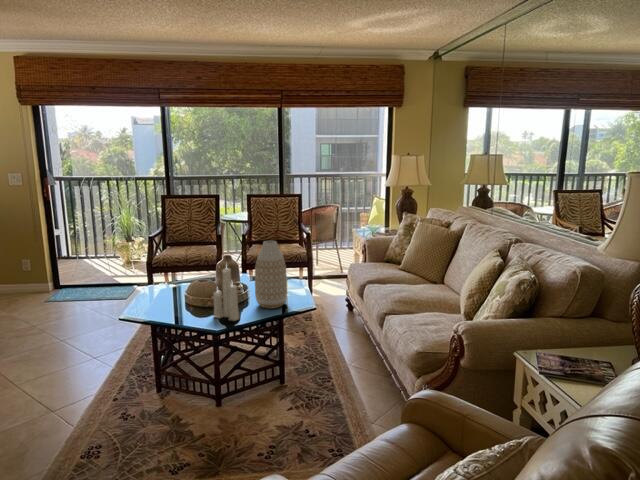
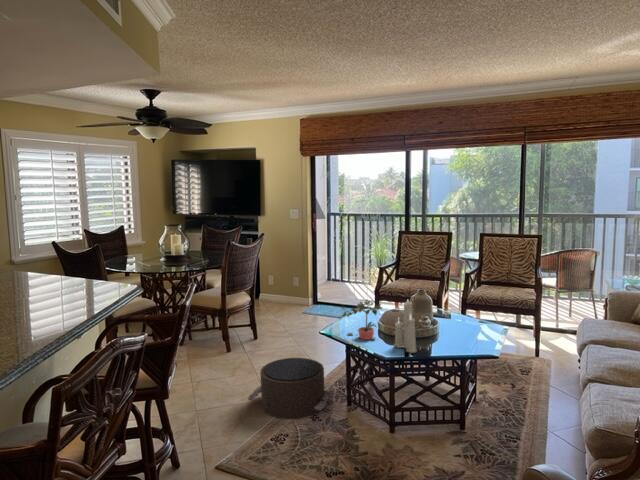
vase: present [255,241,287,309] -> none [440,279,473,349]
potted plant: none [140,272,197,317] -> present [341,300,382,340]
pouf: none [24,352,137,432] -> present [248,358,332,419]

